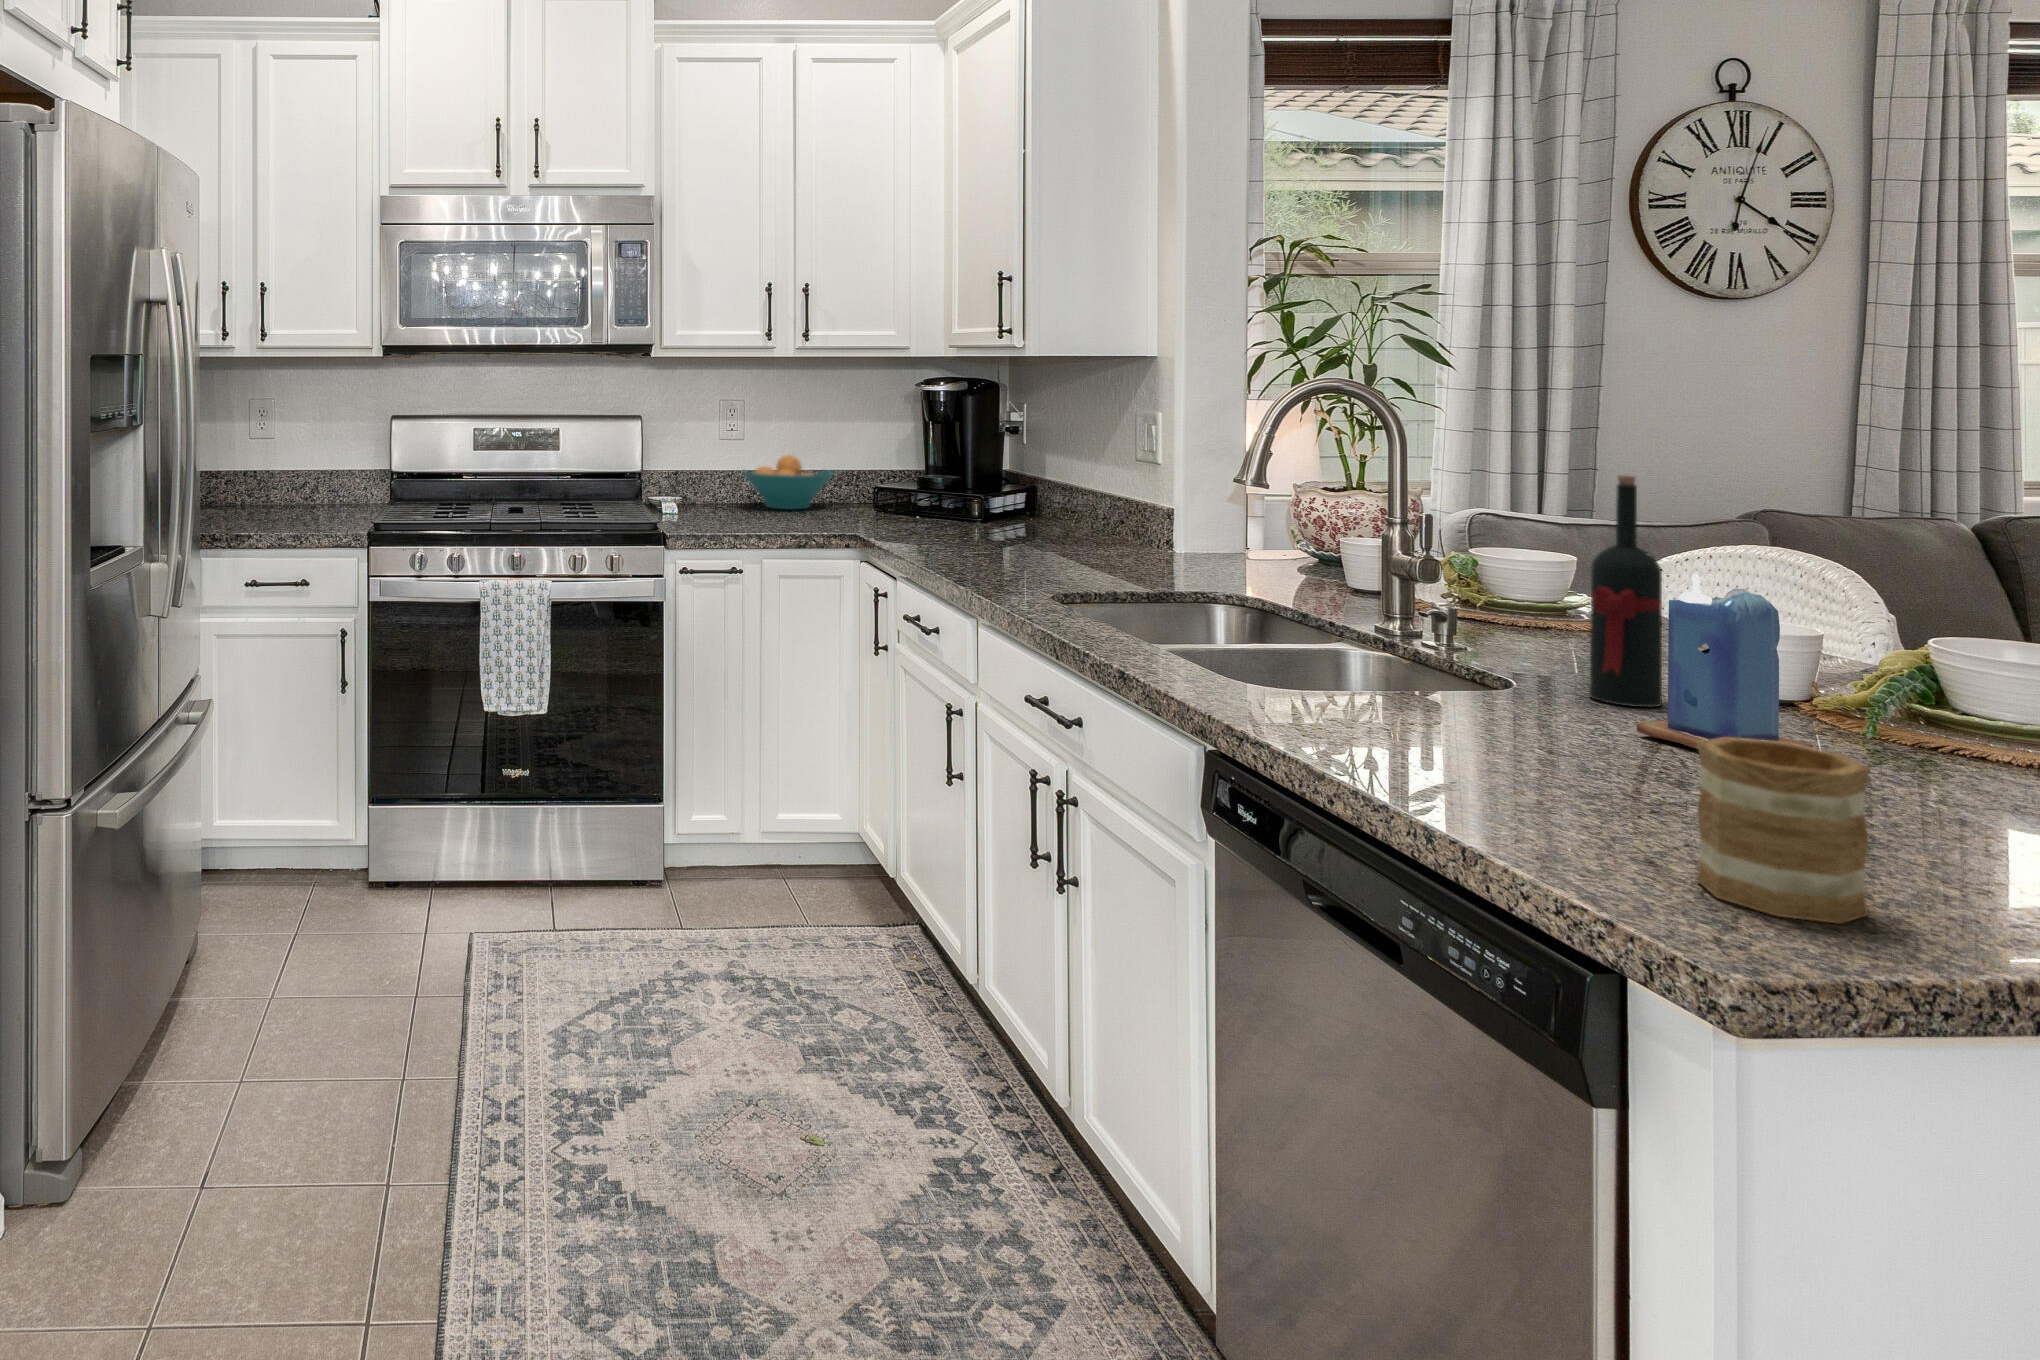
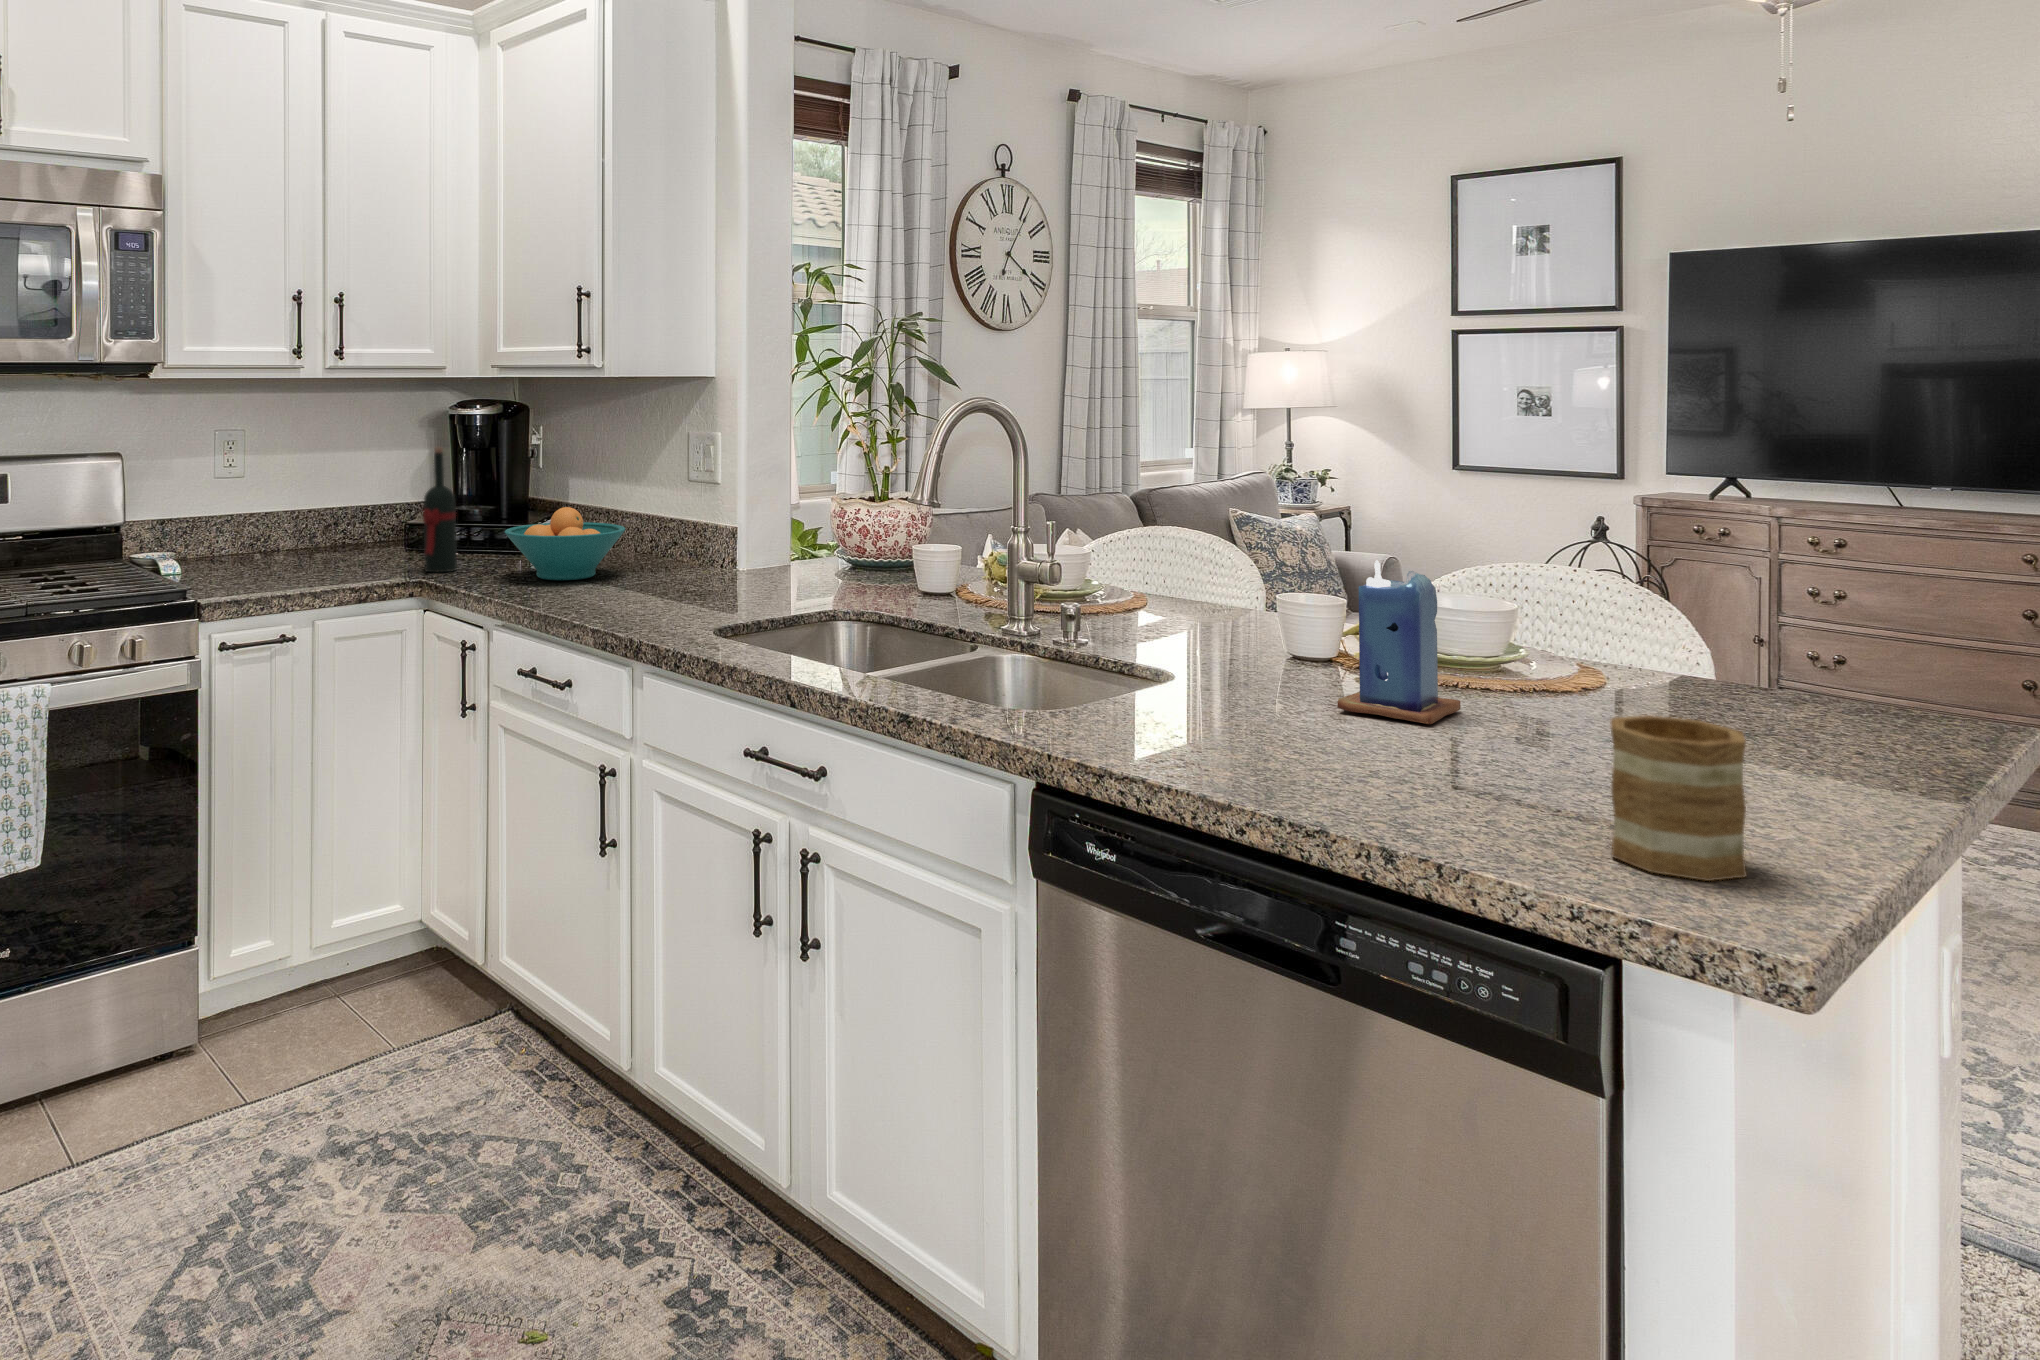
fruit bowl: present [743,455,833,510] -> present [505,507,625,580]
wine bottle: present [1590,475,1662,707] -> present [423,447,457,572]

